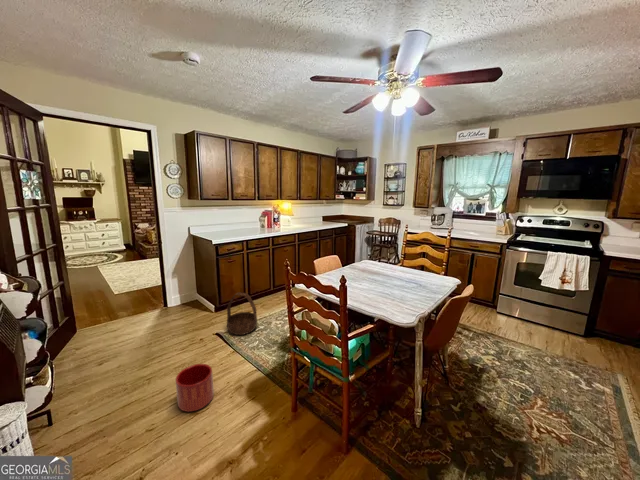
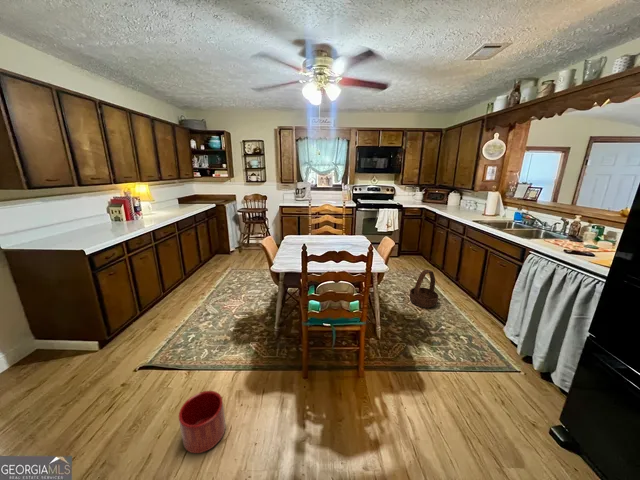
basket: present [227,293,257,335] -> present [410,270,438,308]

